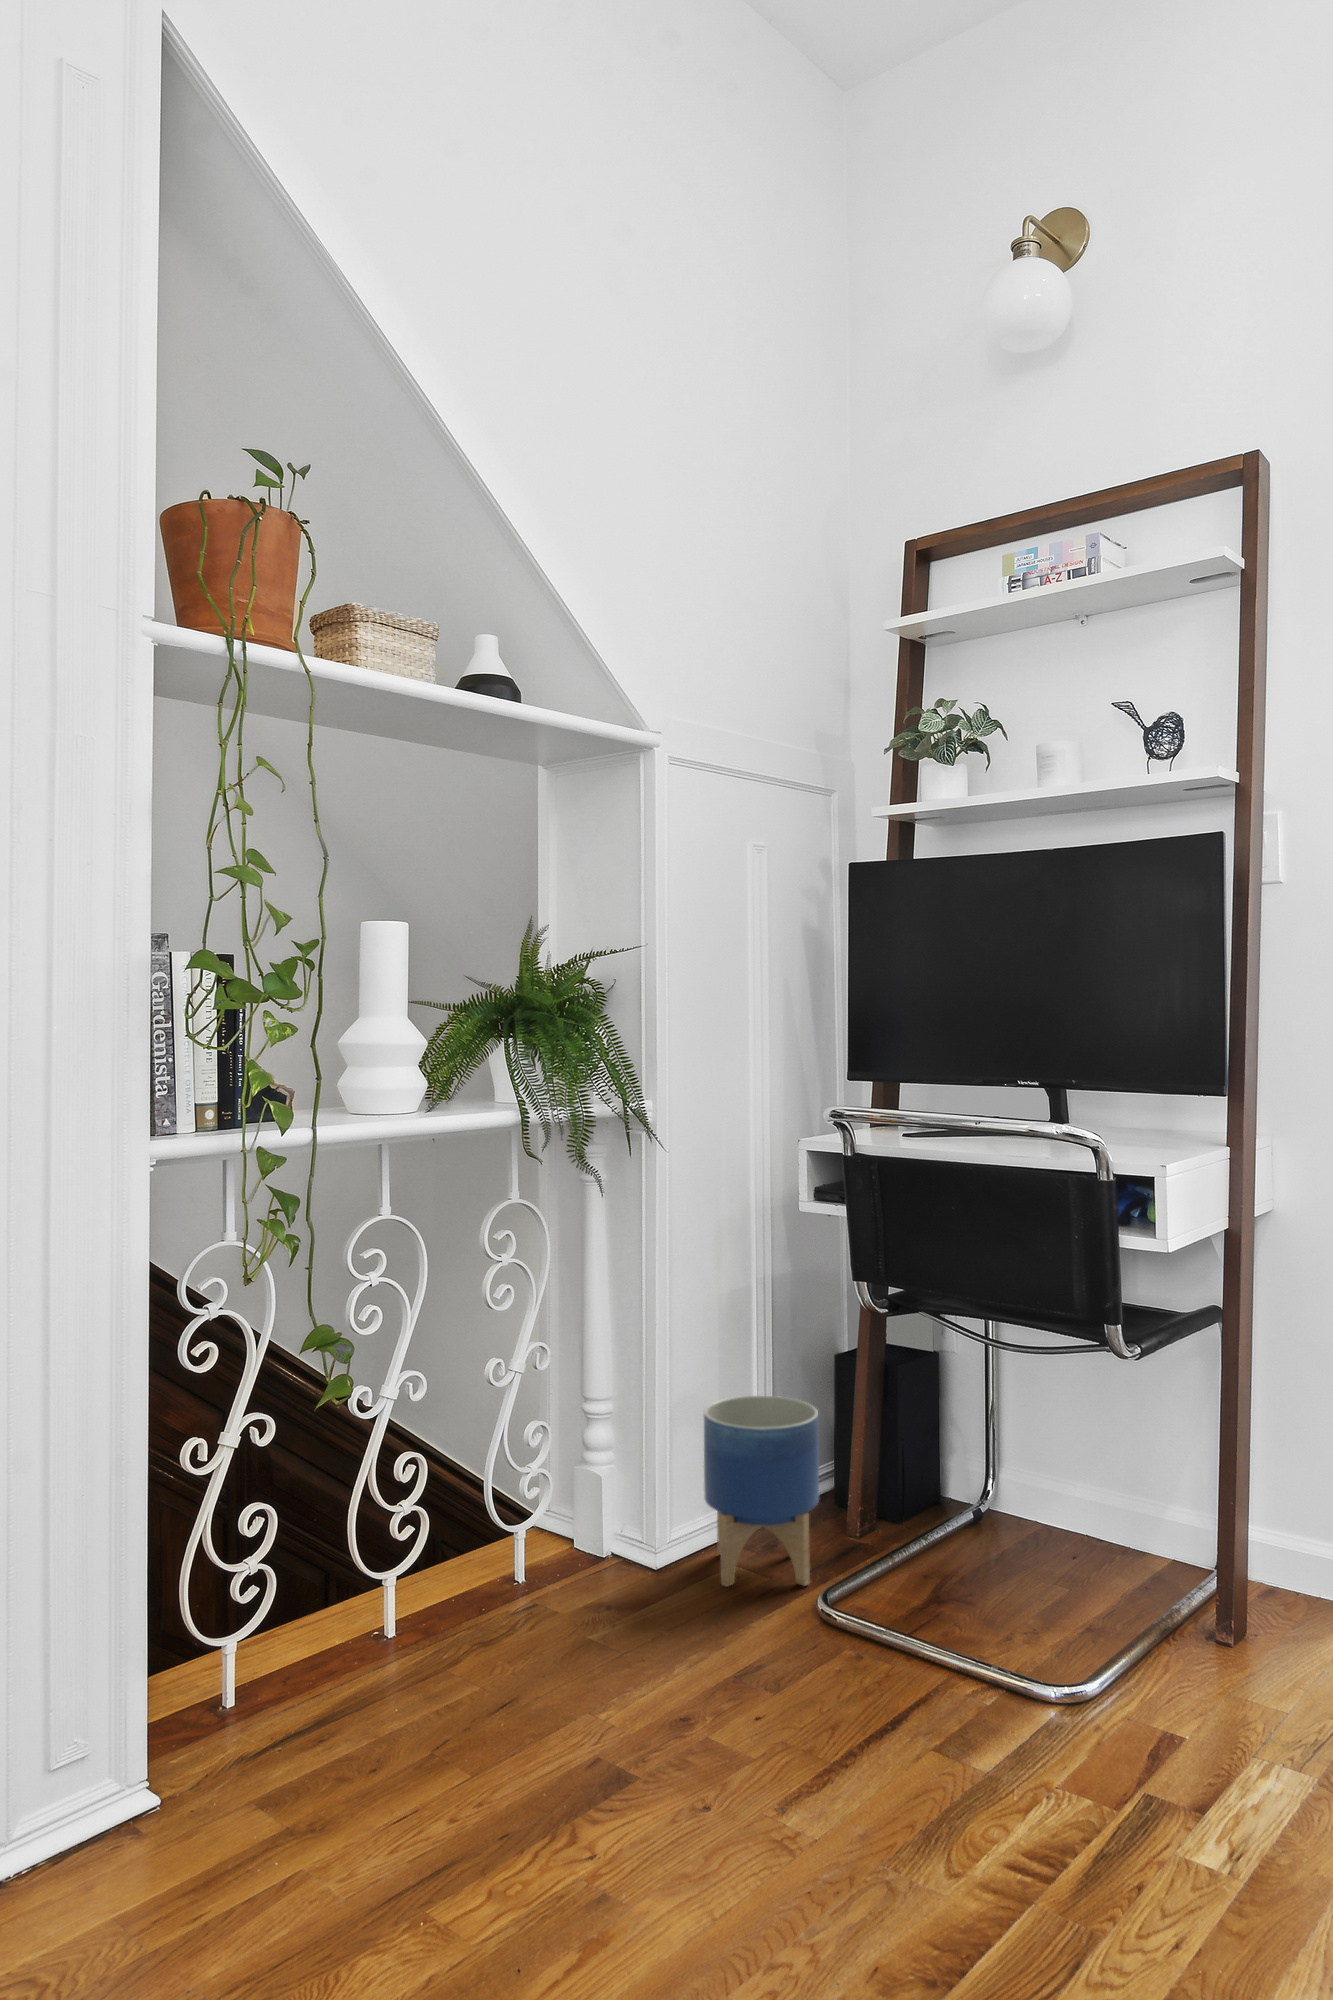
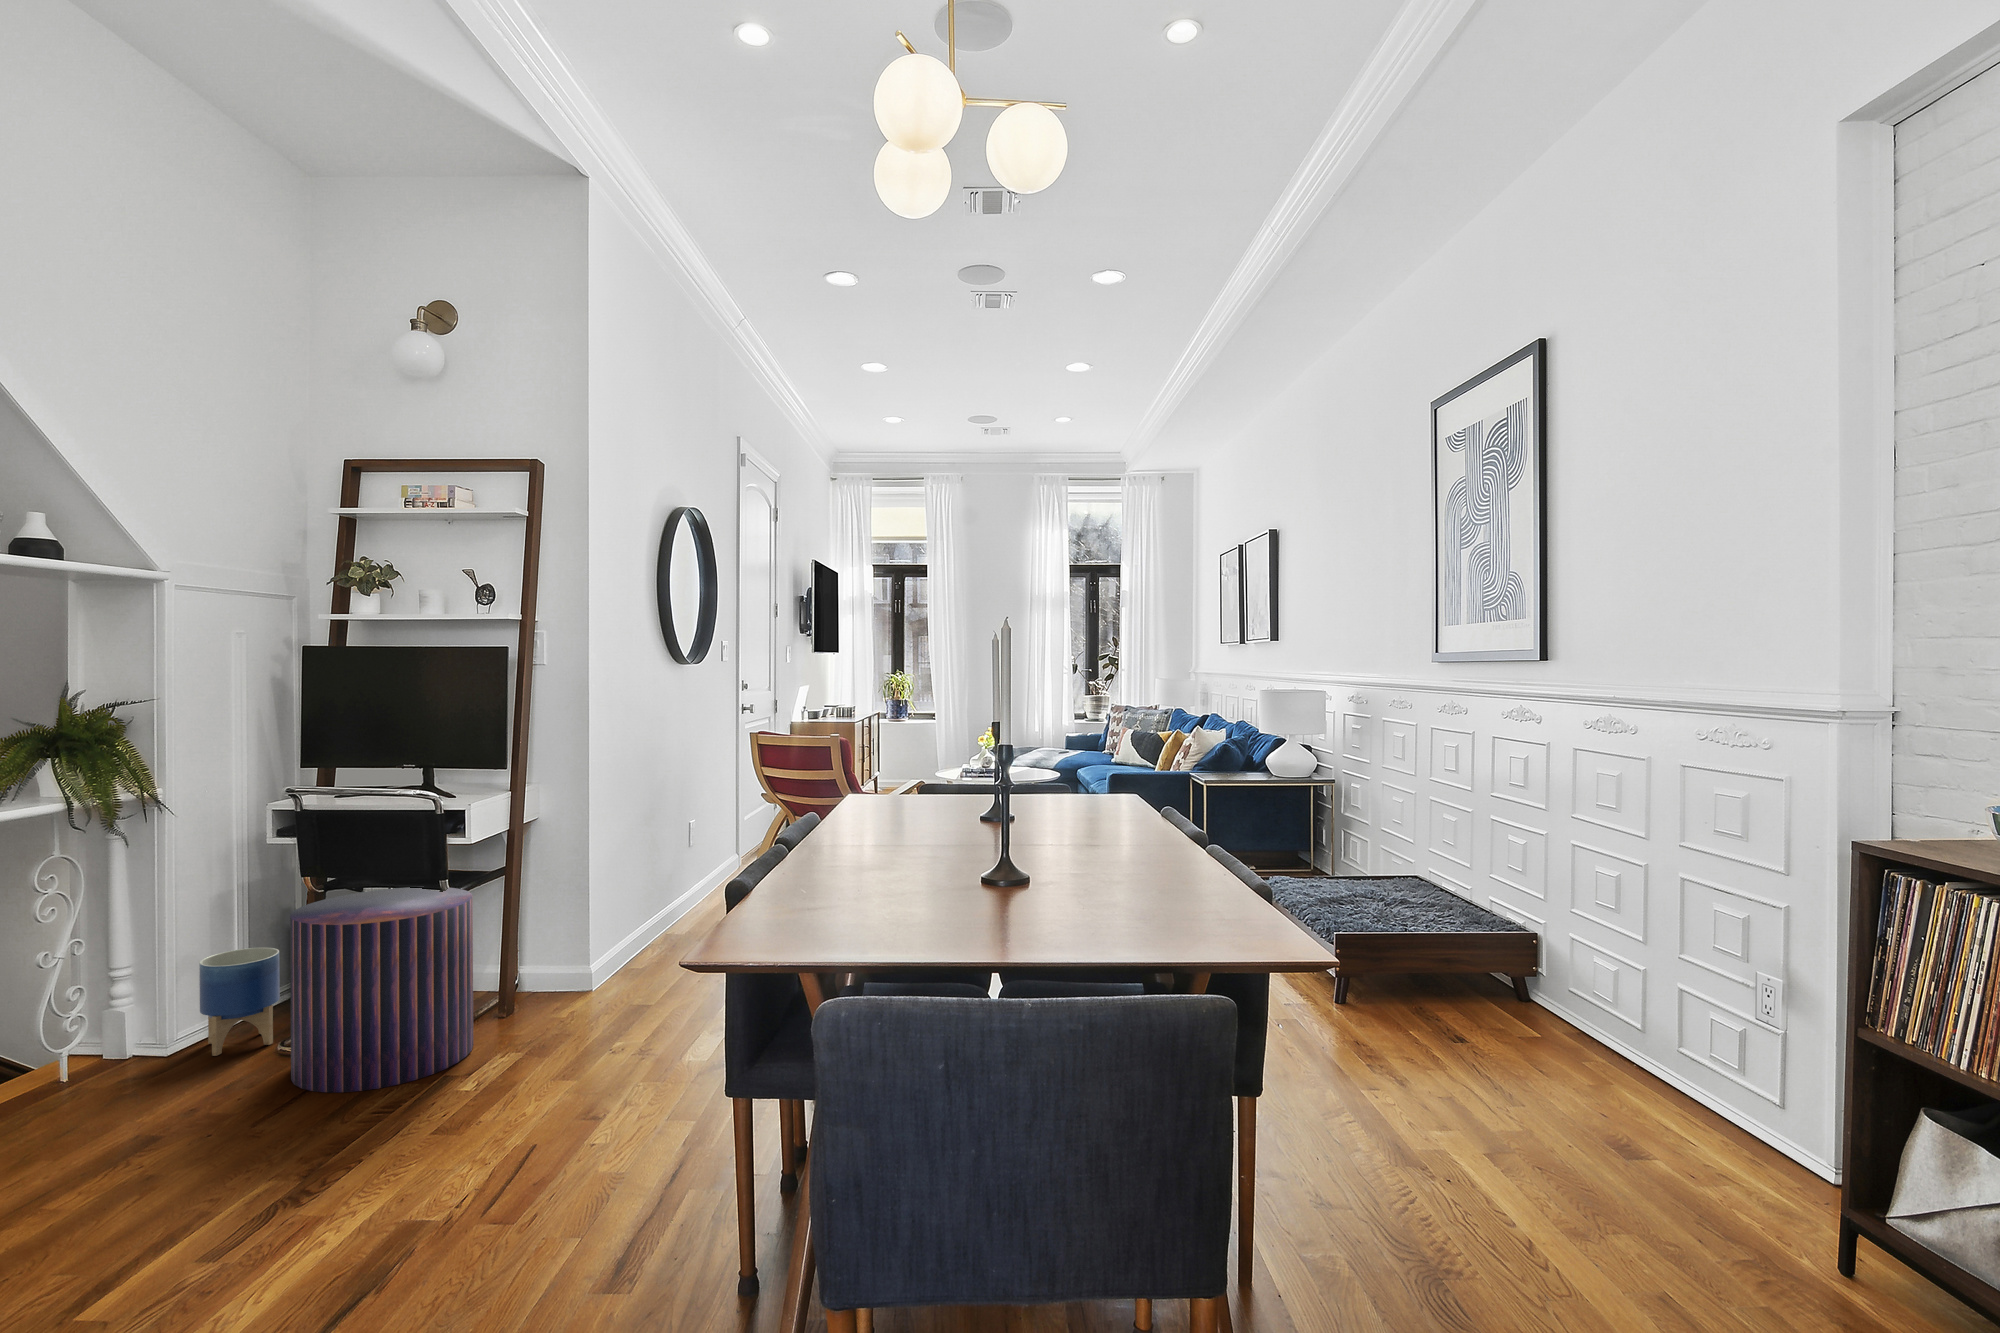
pouf: none [837,1326,1183,1789] -> present [290,887,473,1092]

